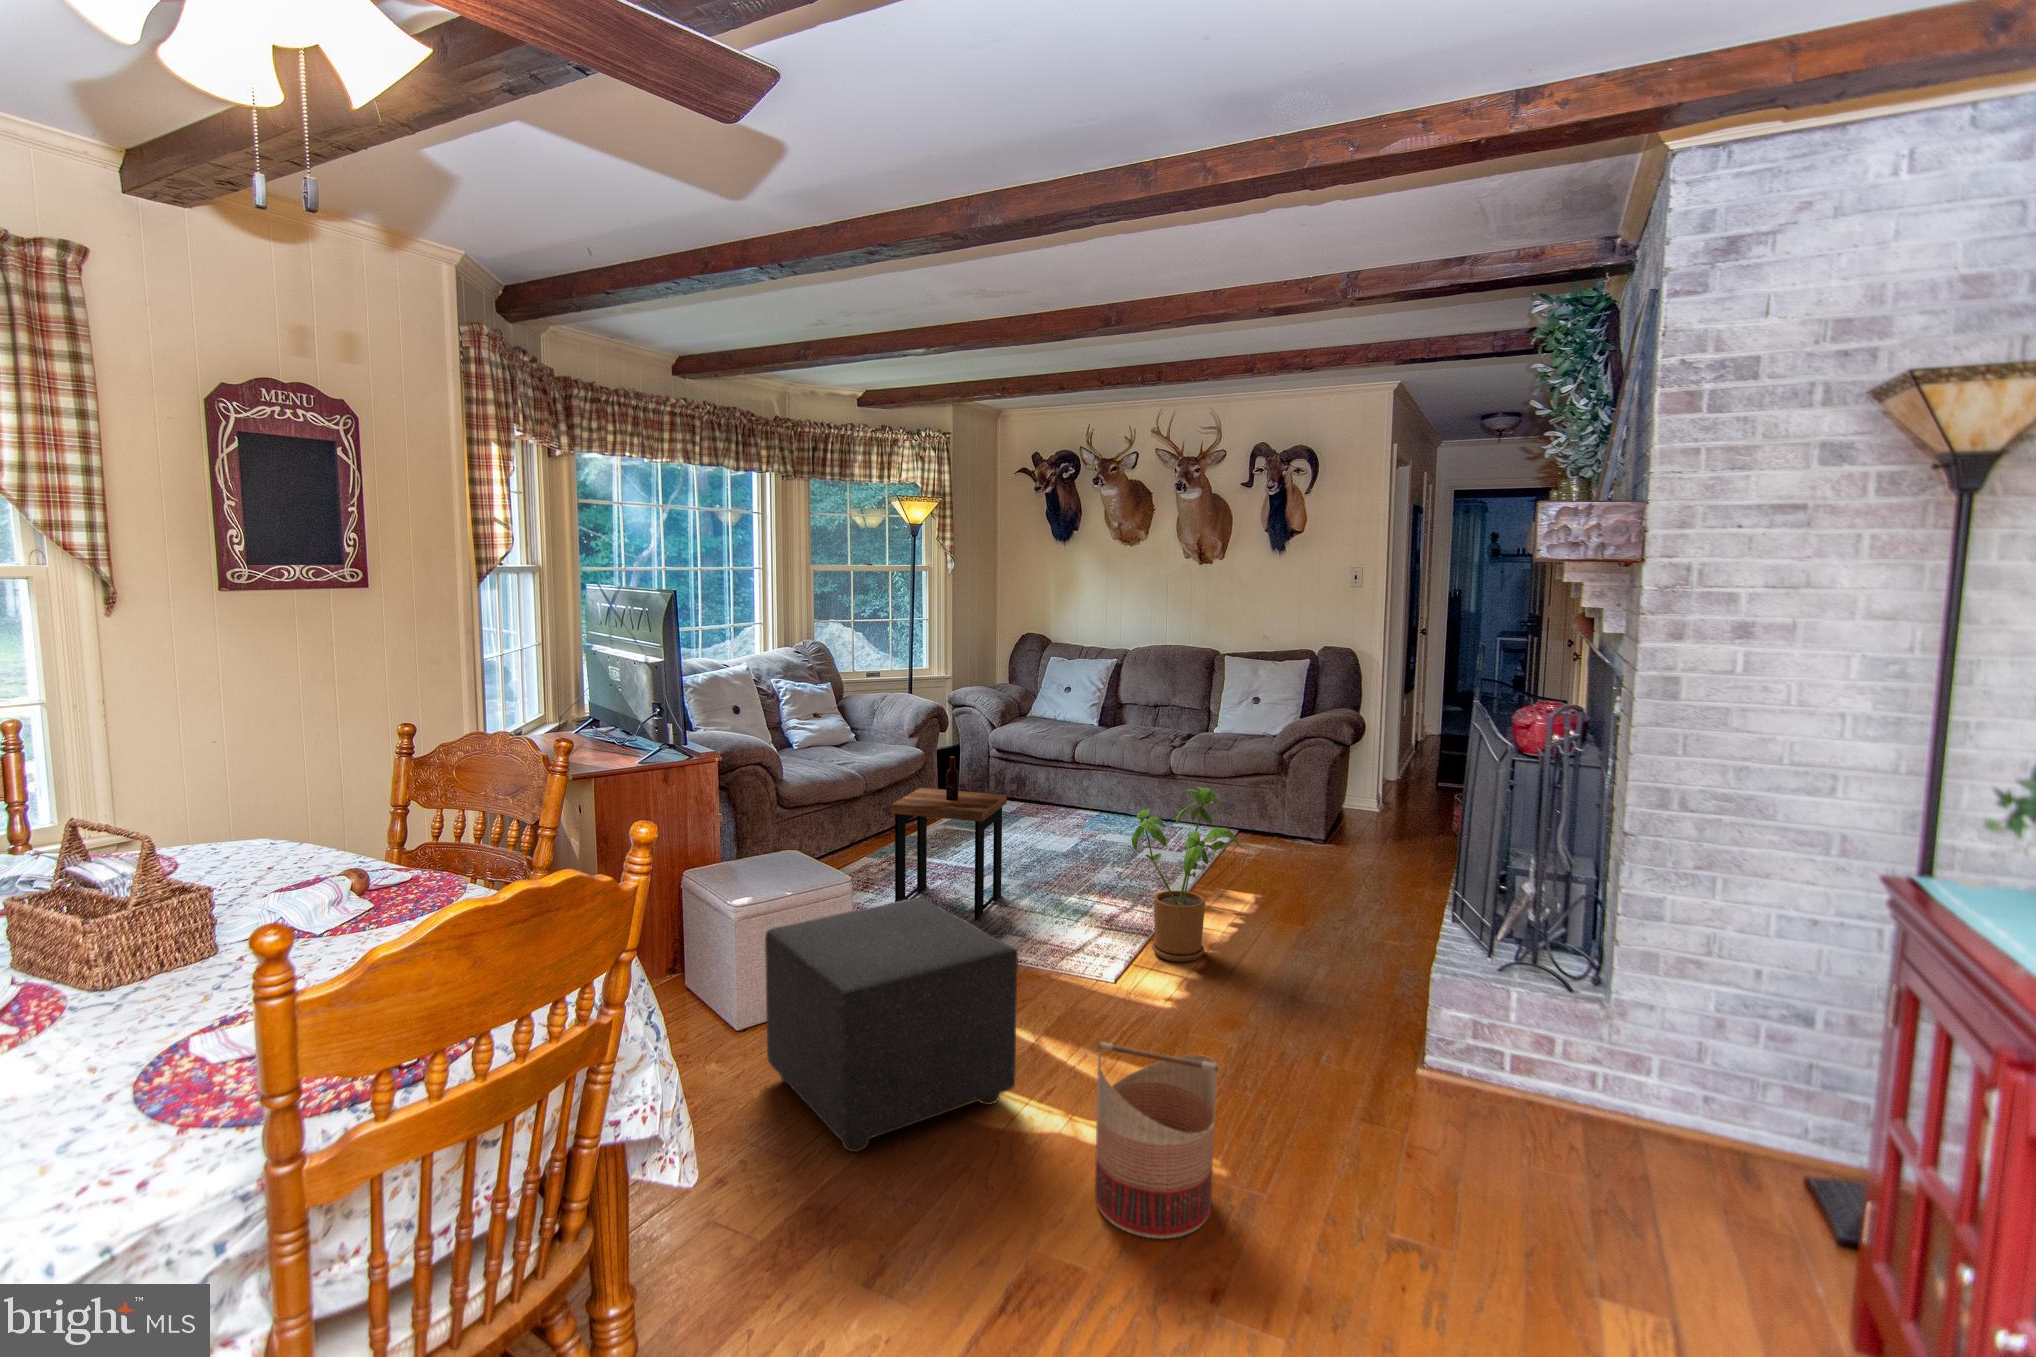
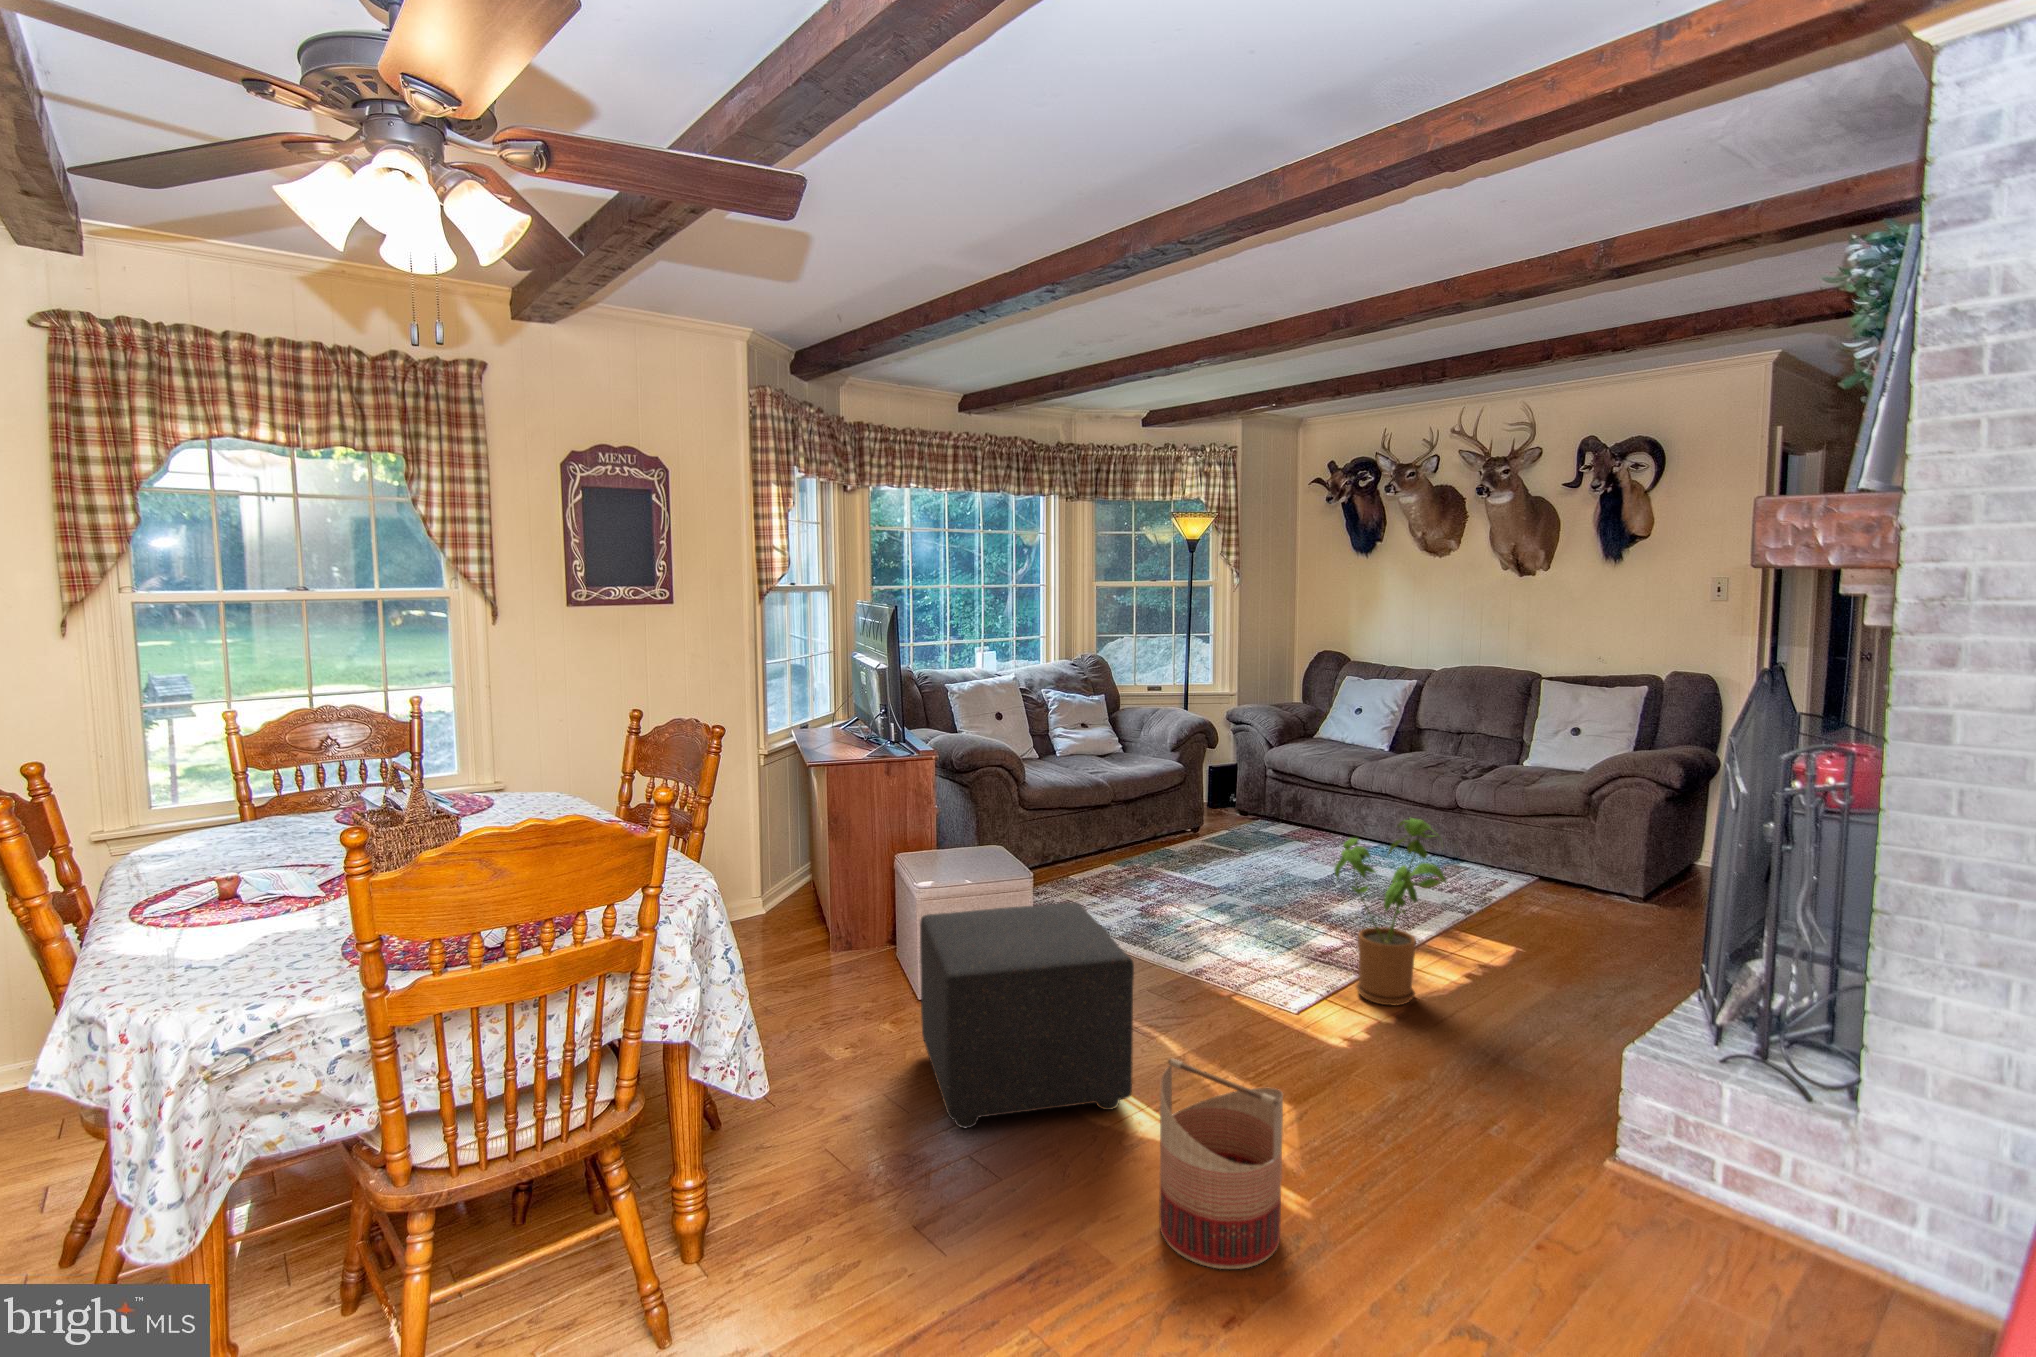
side table: present [890,756,1007,919] -> none [1109,771,1231,936]

